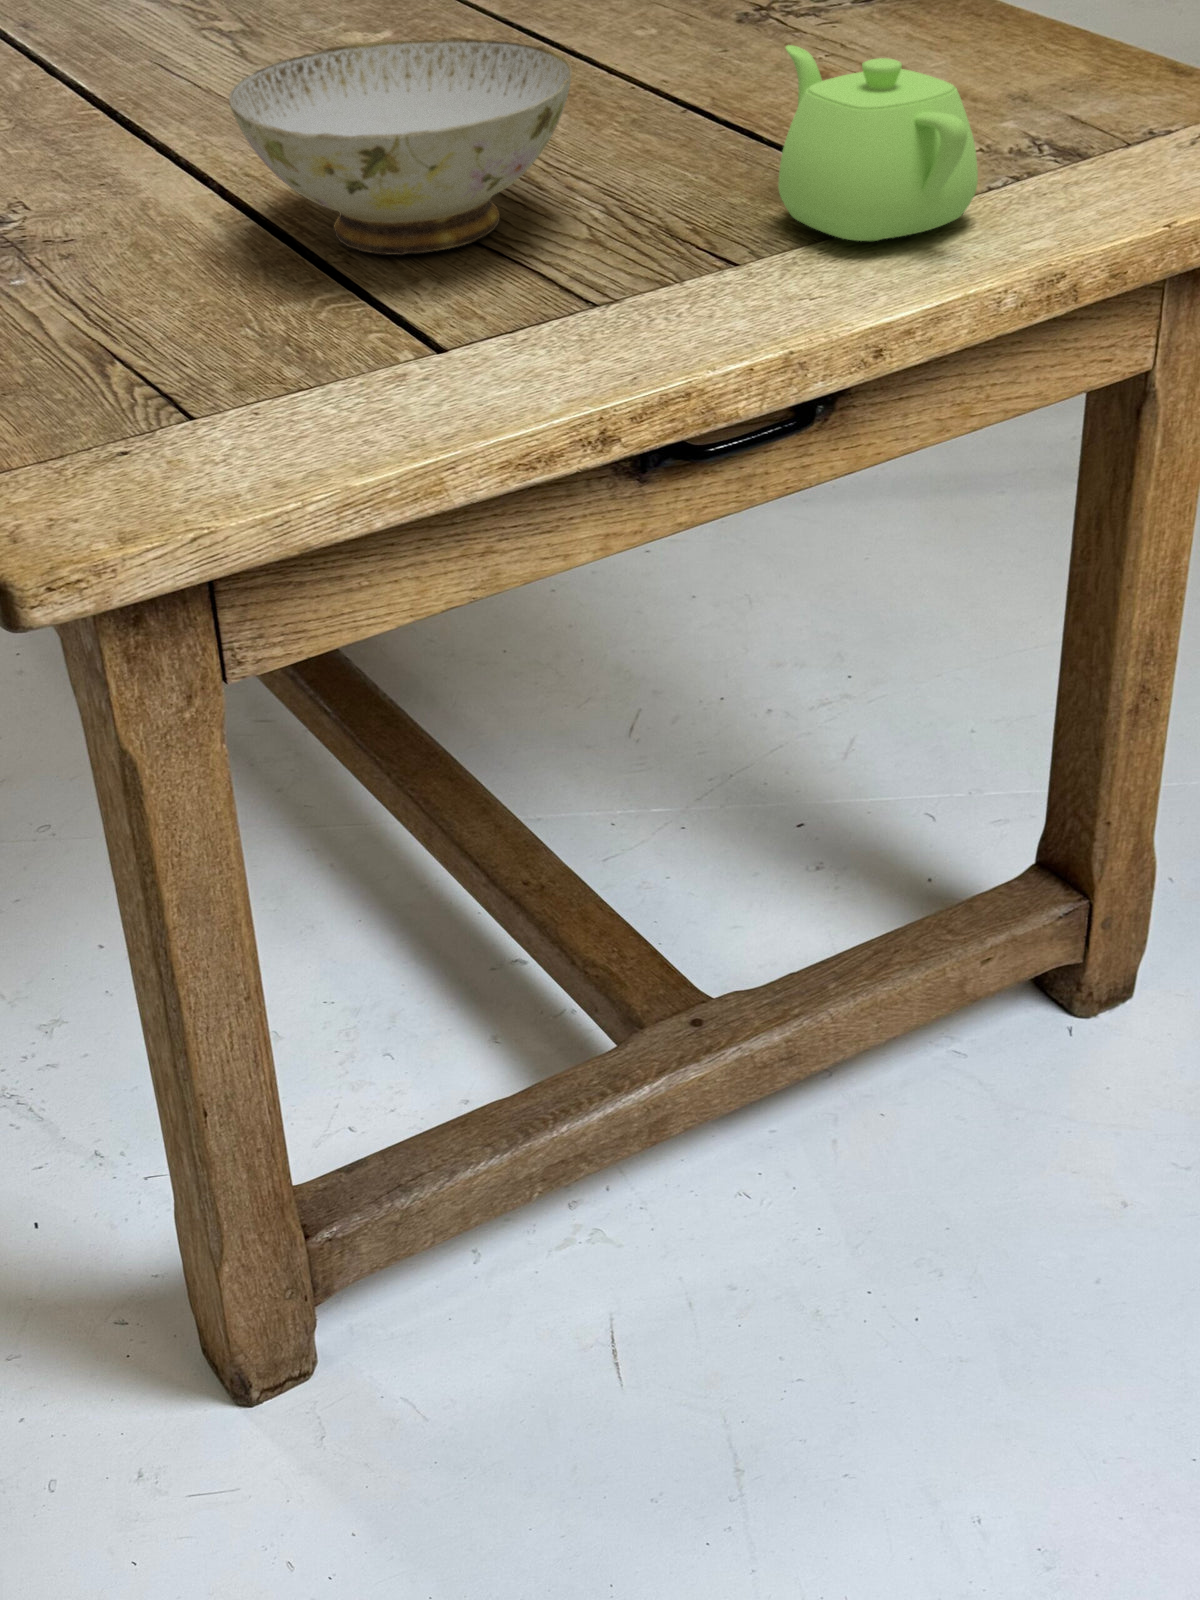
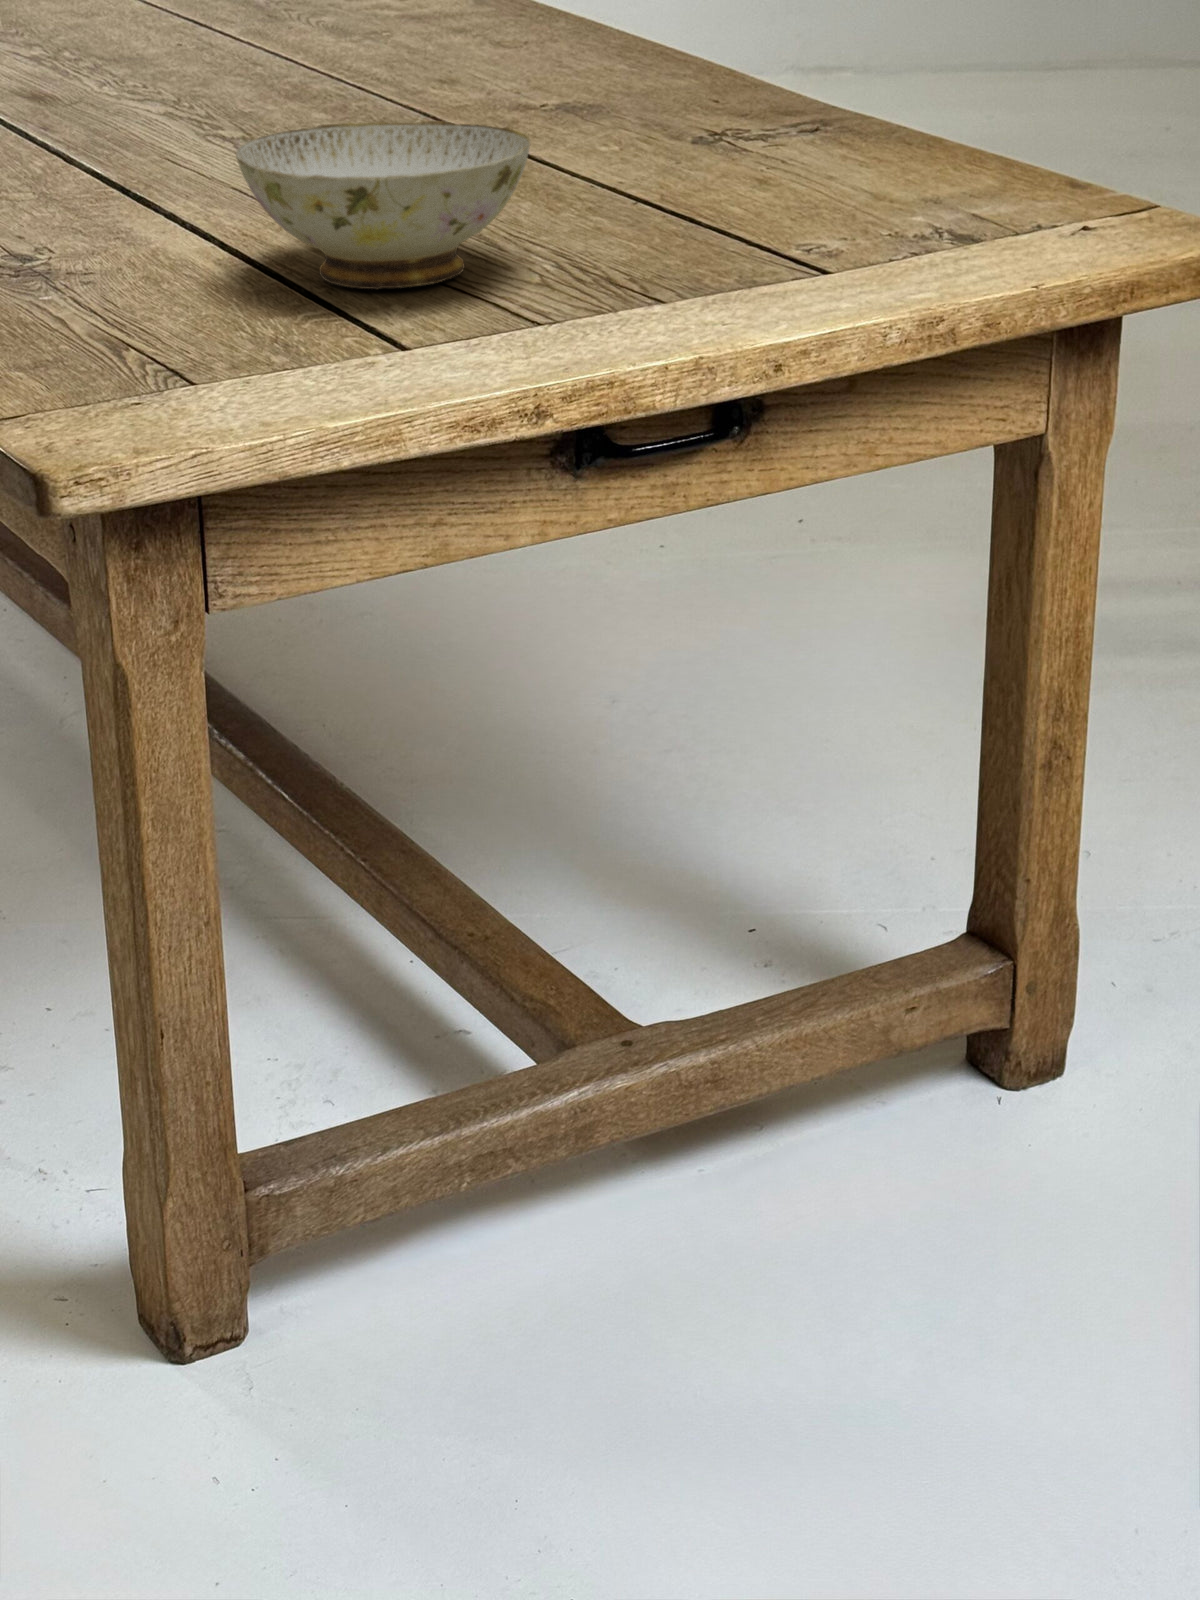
teapot: present [778,45,978,241] -> none [706,133,877,289]

